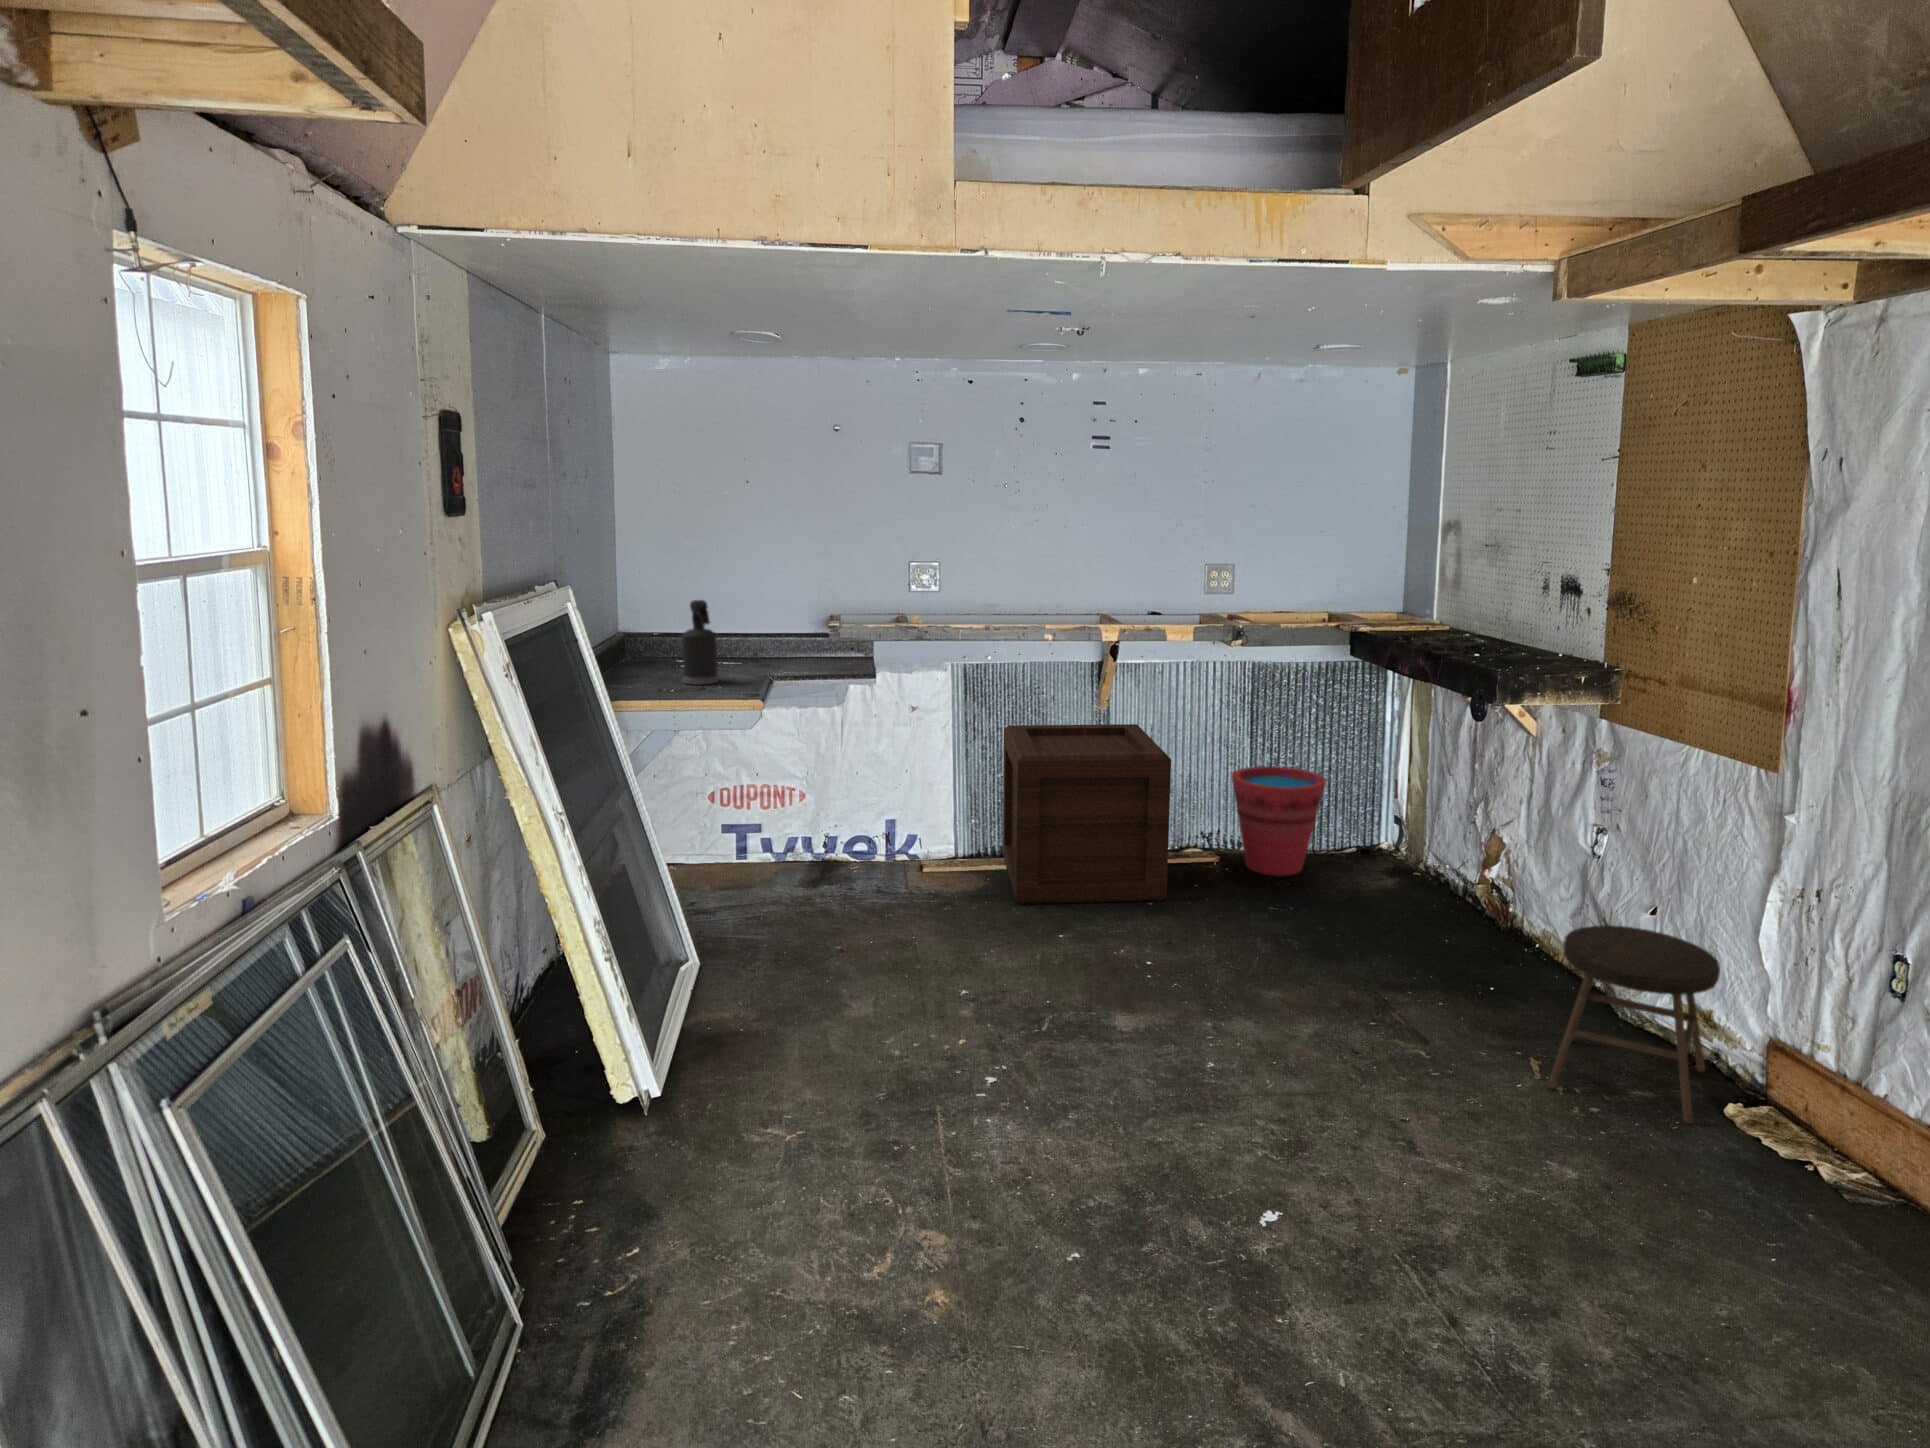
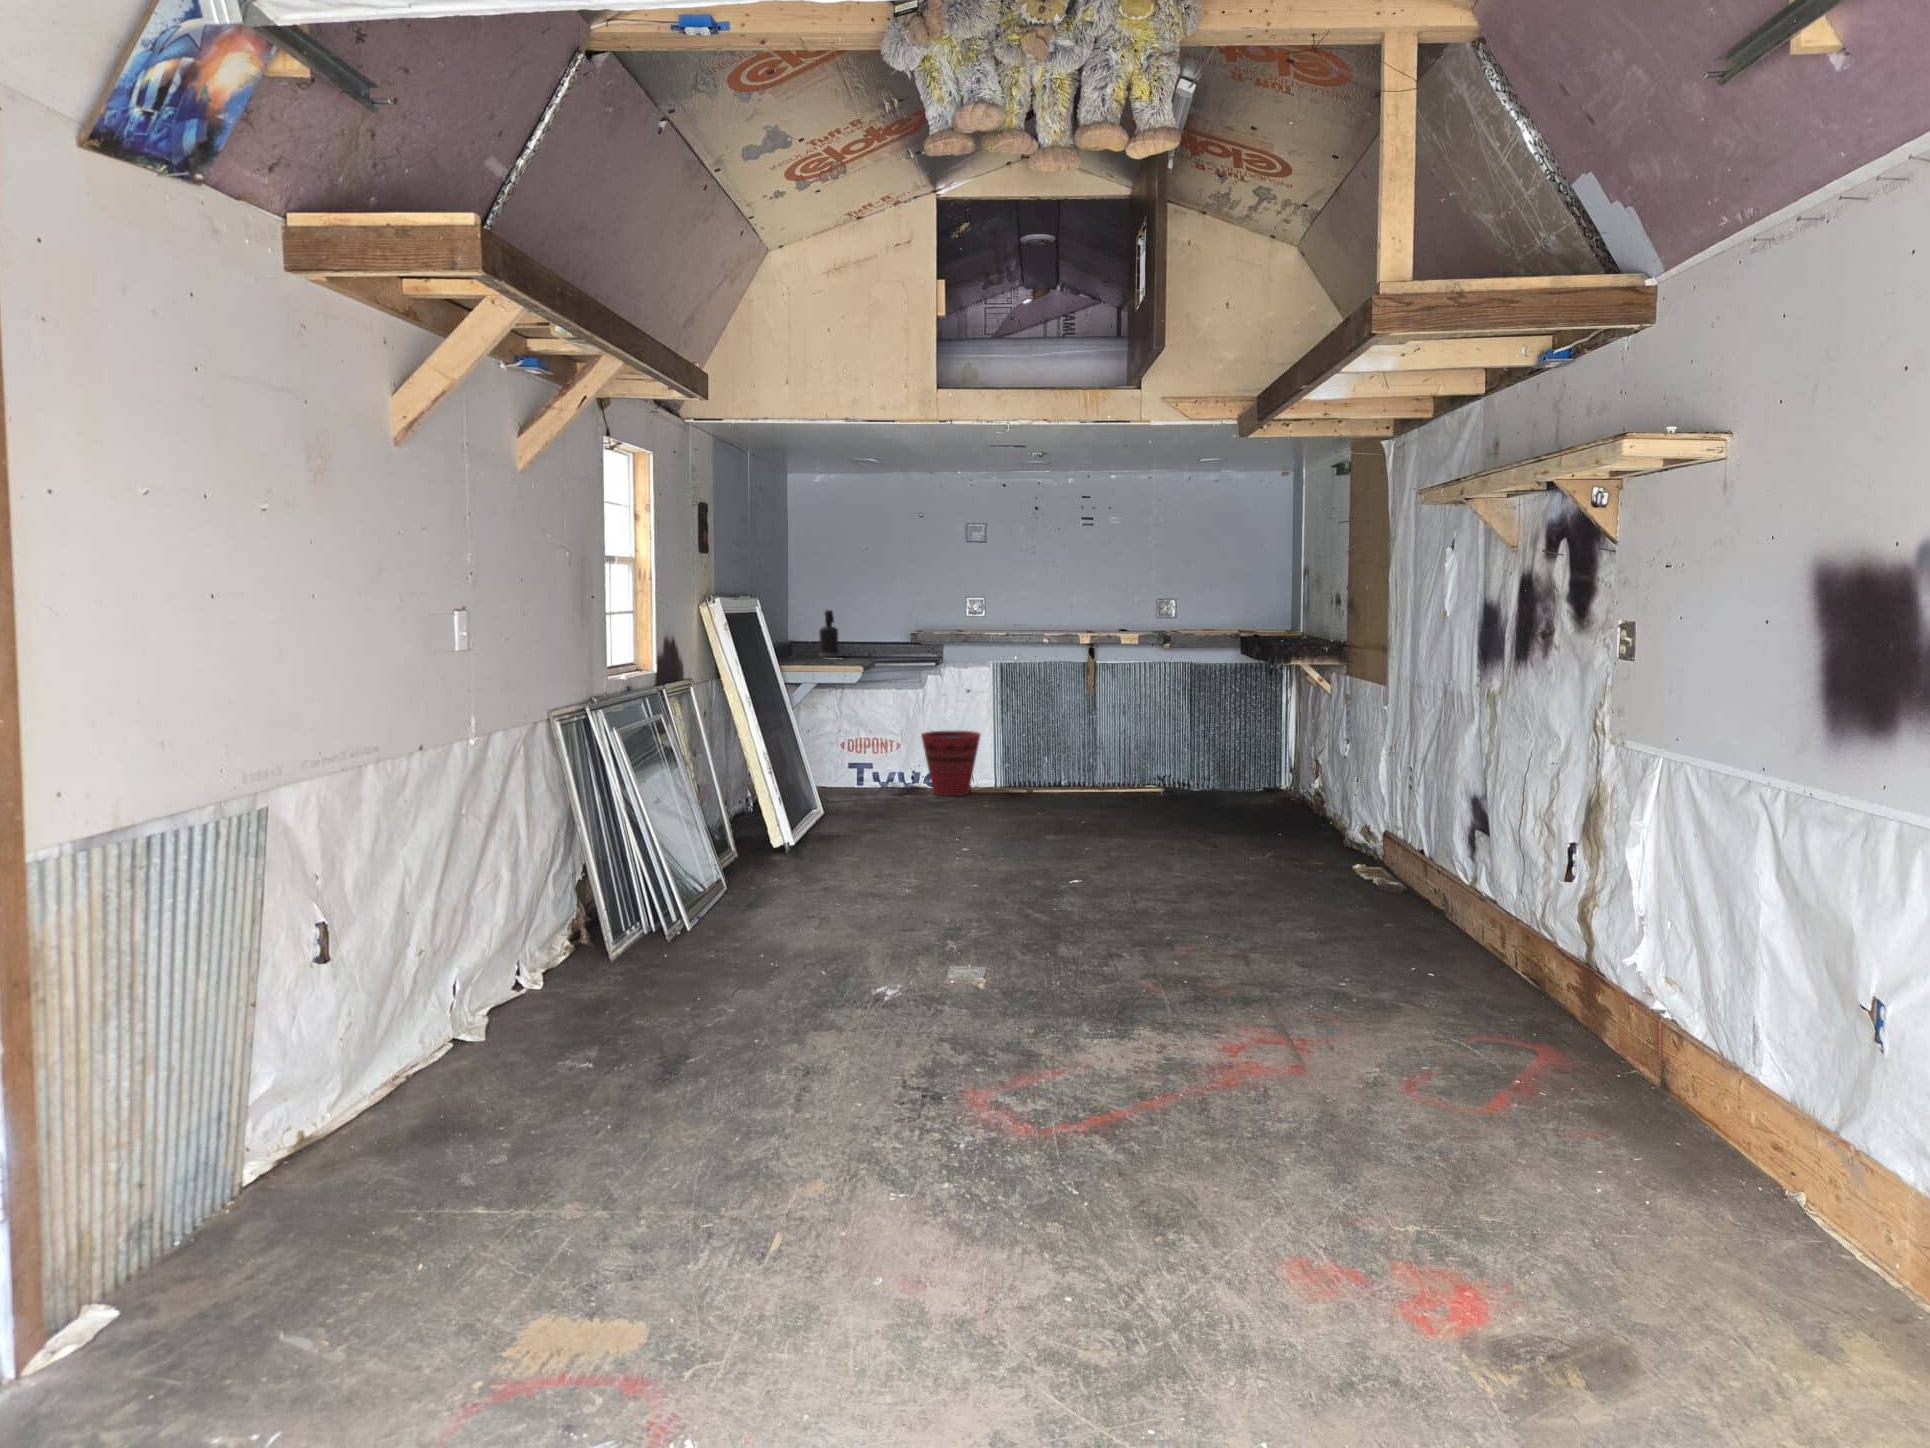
wooden crate: present [1003,724,1171,904] -> none [1017,702,1113,805]
bucket: present [1231,766,1326,876] -> present [921,730,980,796]
stool: present [1548,925,1720,1124] -> none [1263,778,1364,872]

